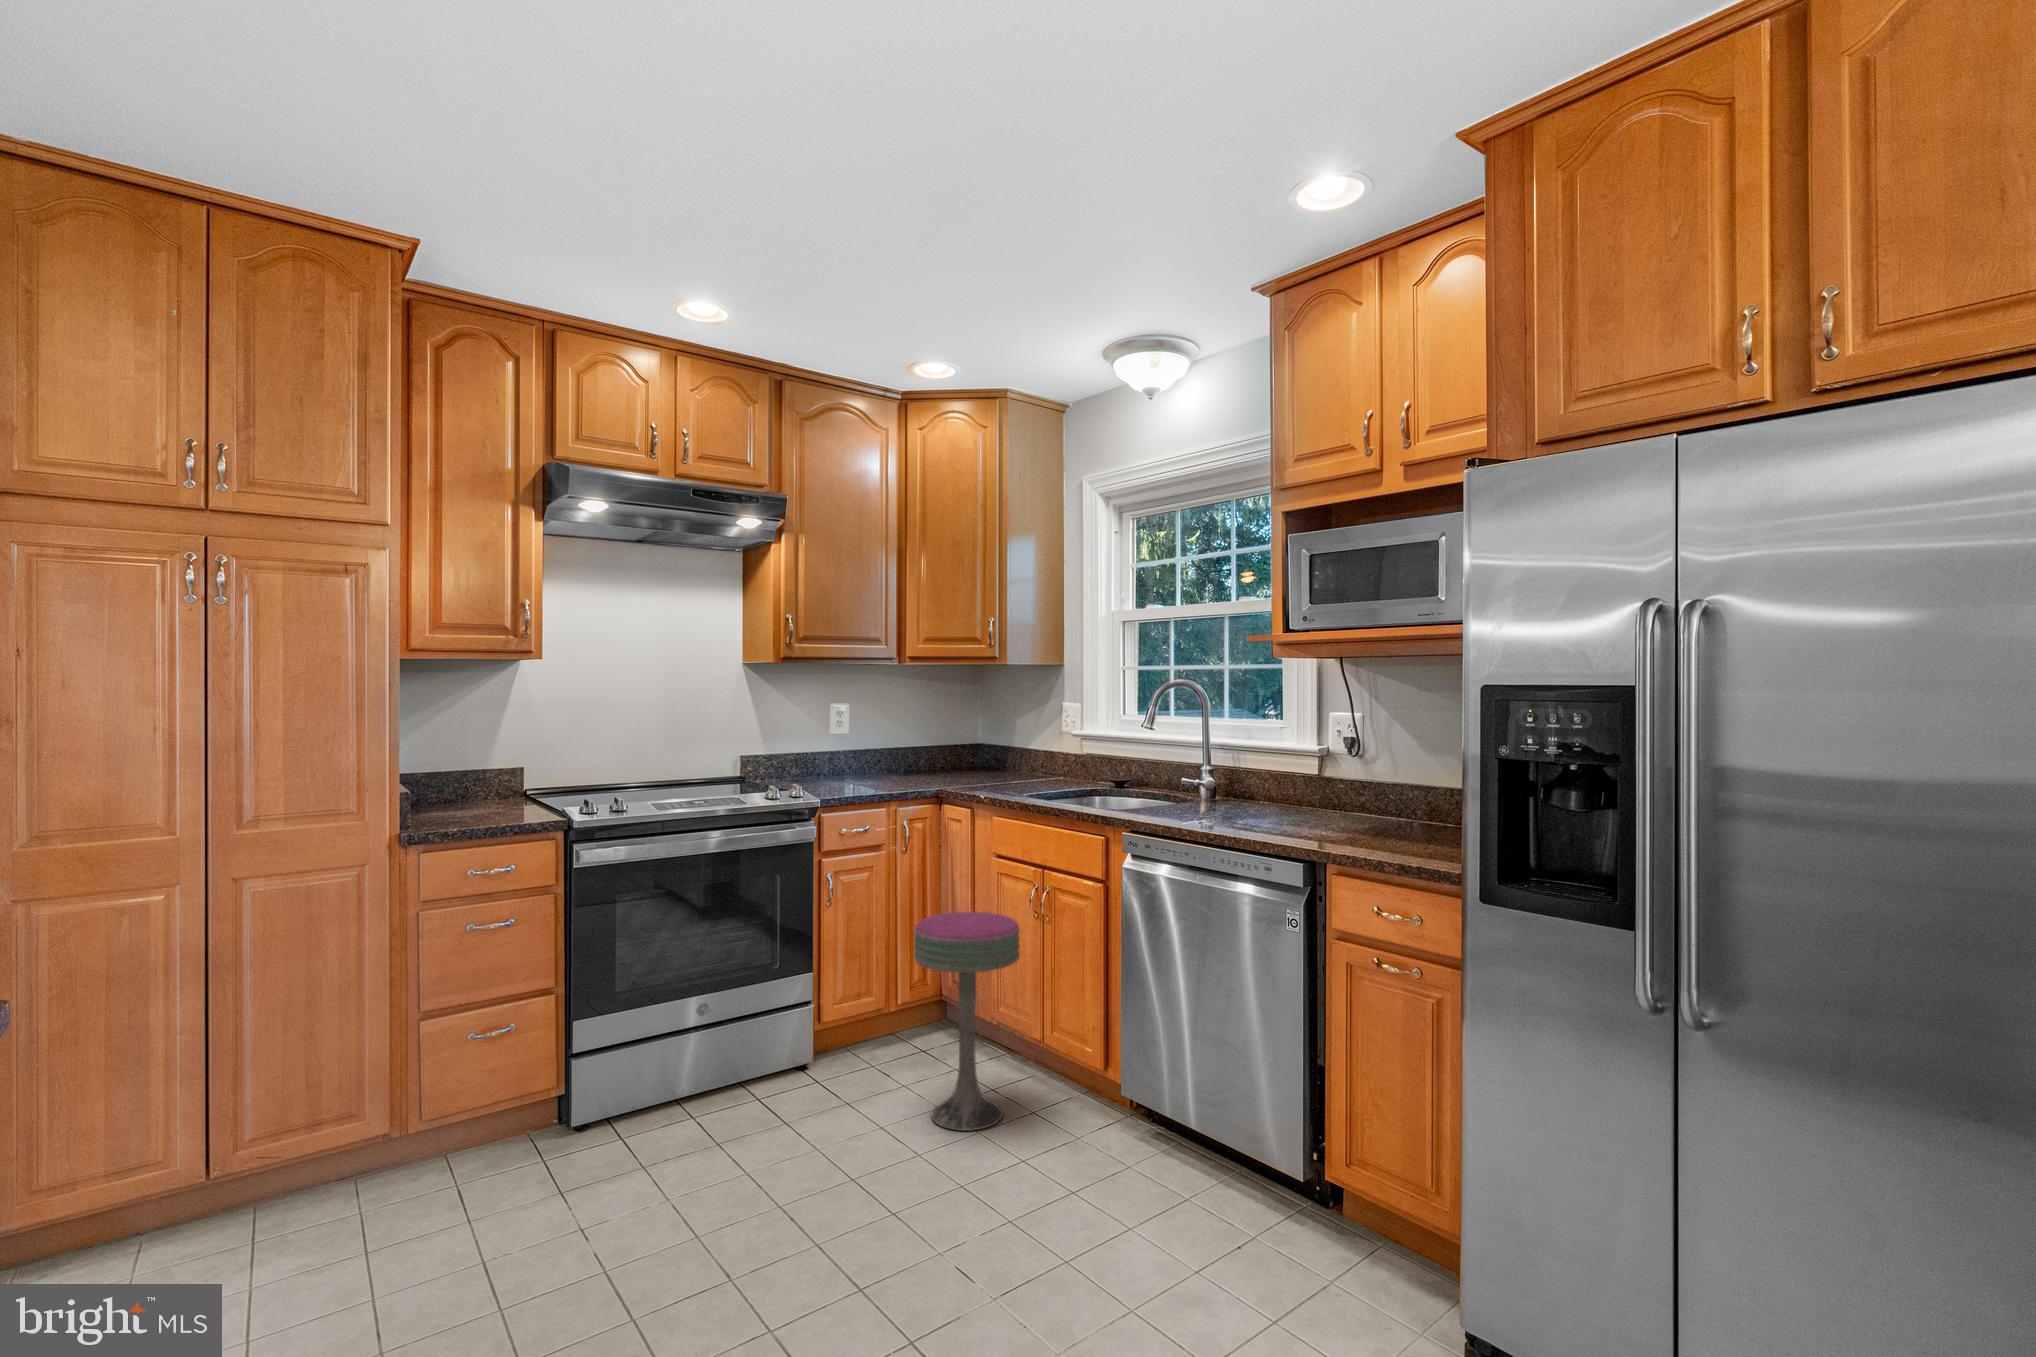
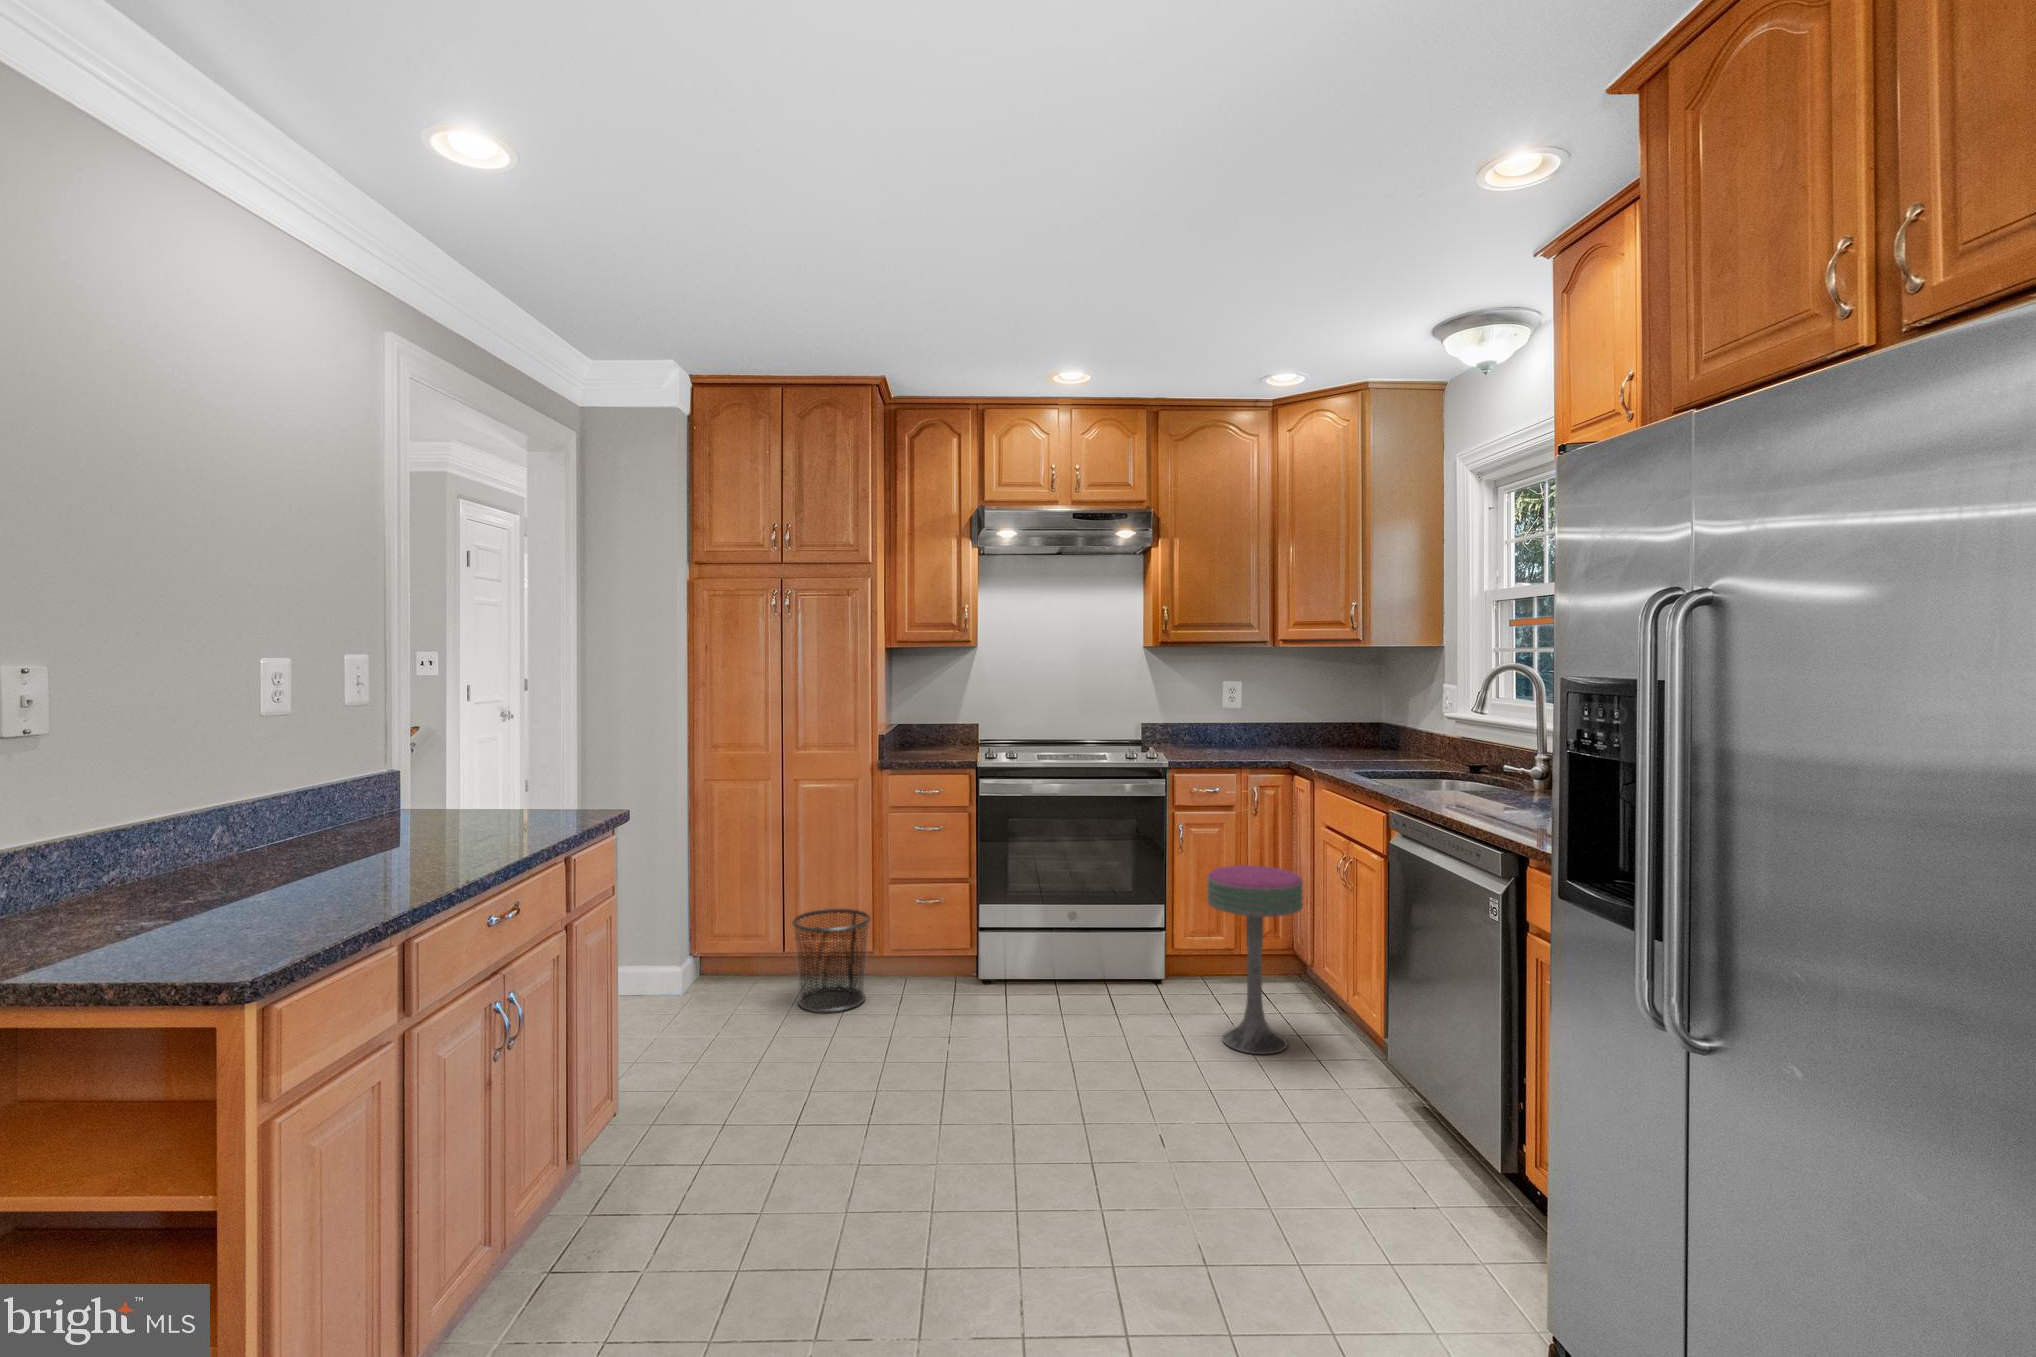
waste bin: none [267,1068,418,1255] -> present [792,909,871,1012]

